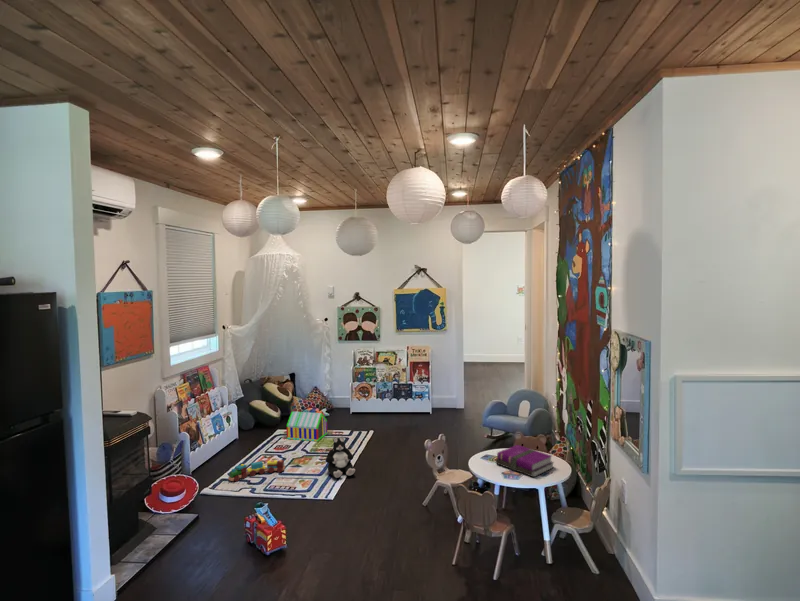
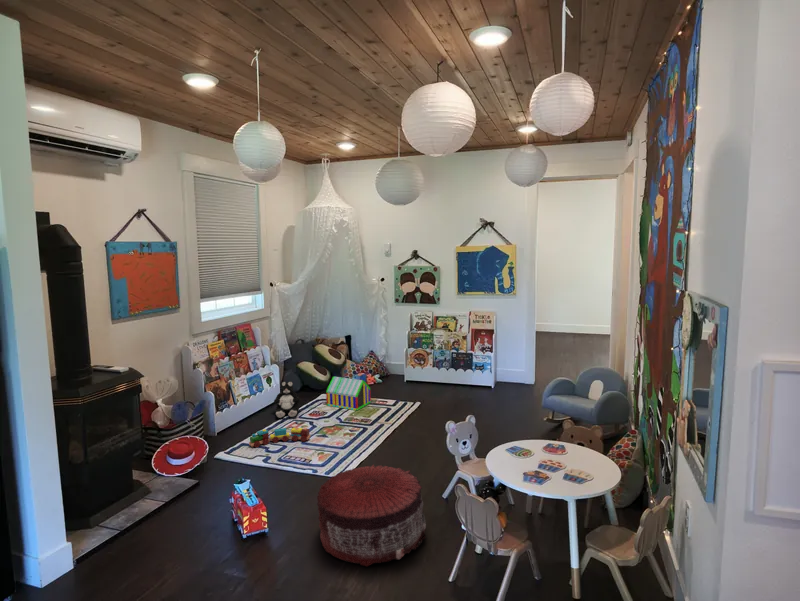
plush toy: present [326,437,355,478] -> present [274,381,300,418]
notebook: present [496,445,553,477] -> none [519,438,597,484]
pouf: none [327,481,422,565] -> present [317,465,426,566]

